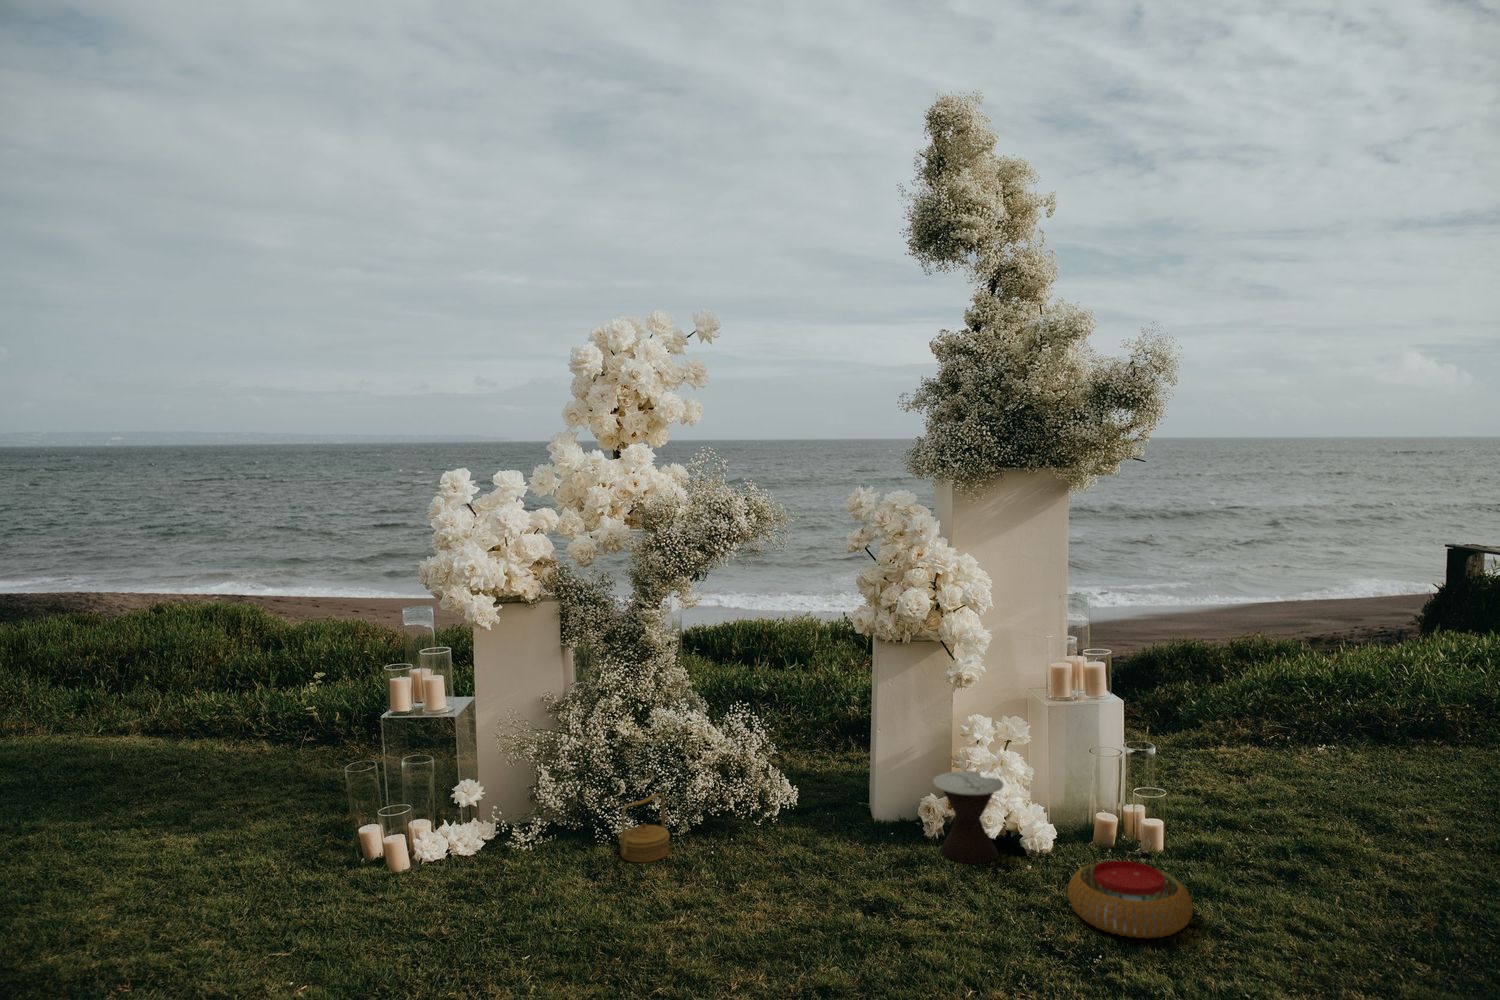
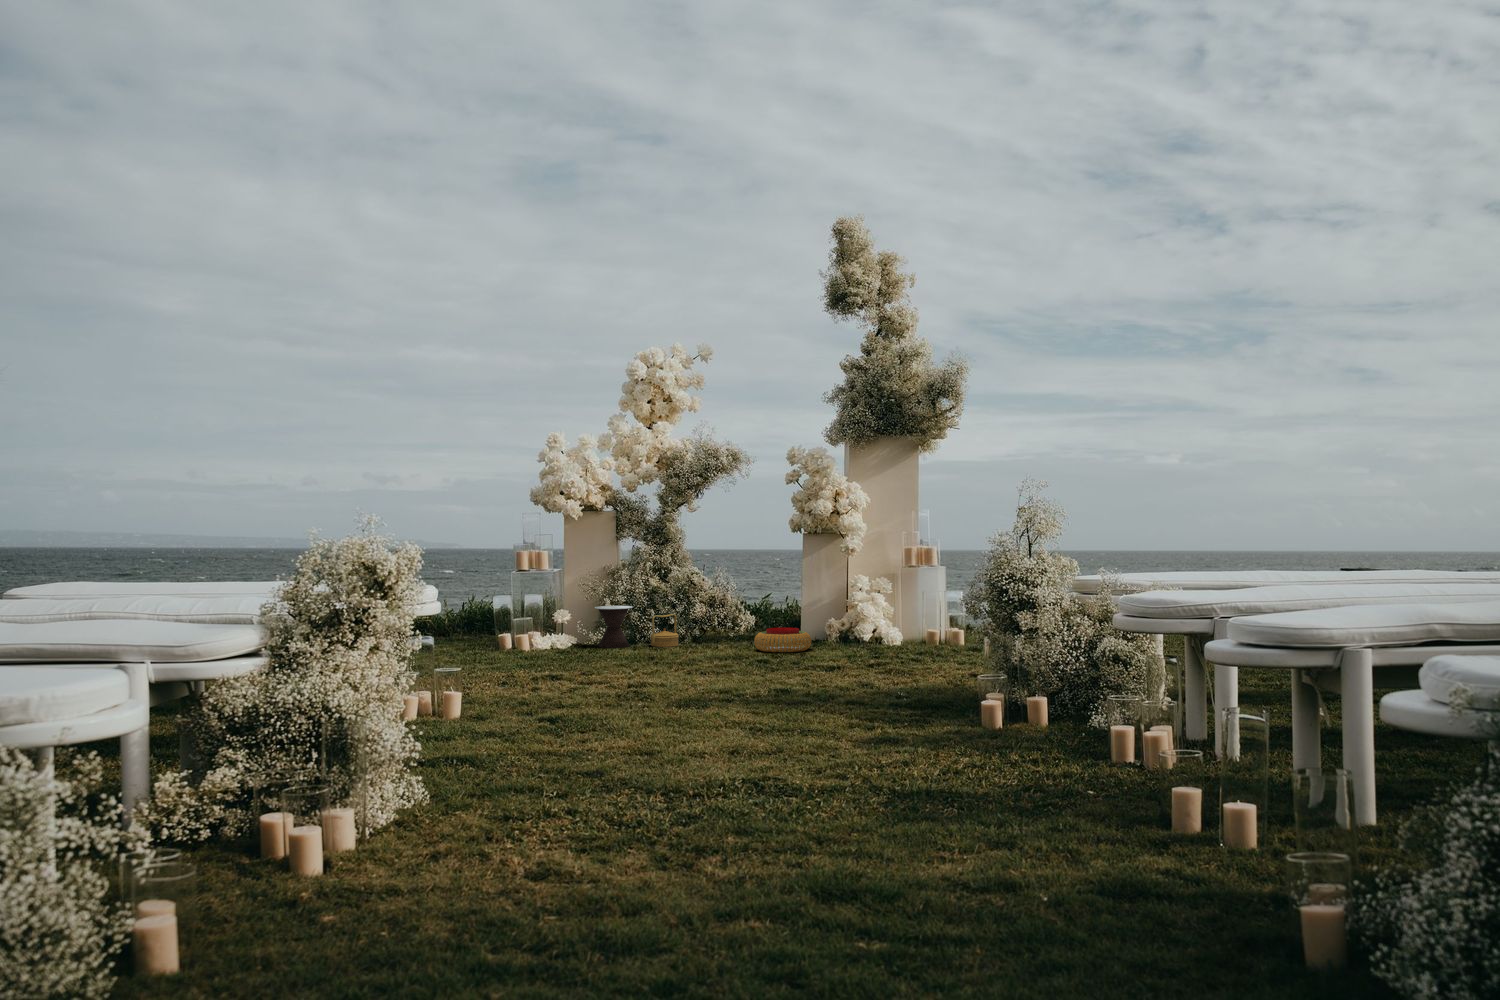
side table: present [933,771,1003,864] -> present [594,606,632,648]
pouf: present [1068,861,1193,939] -> present [754,628,811,652]

